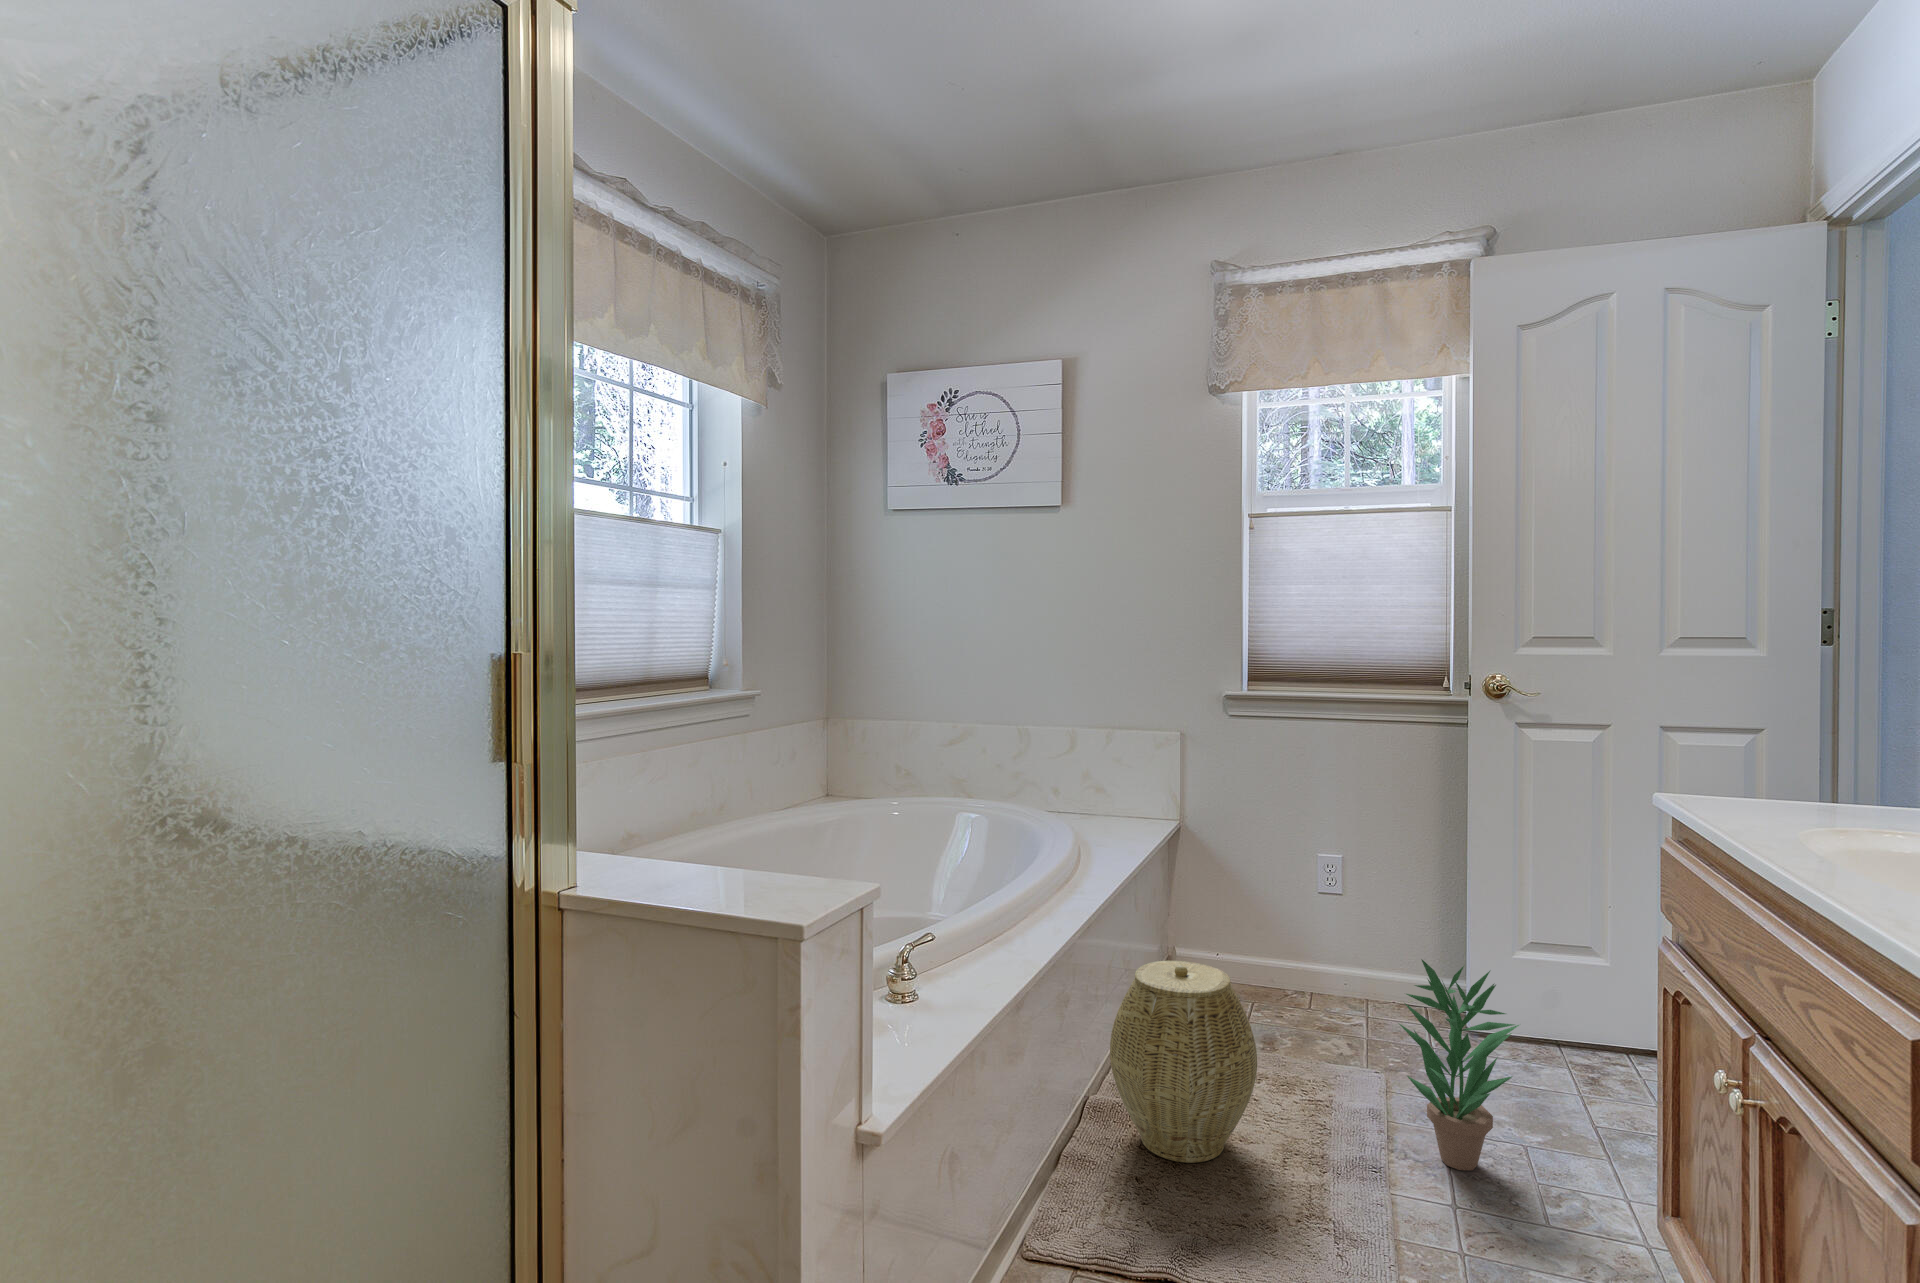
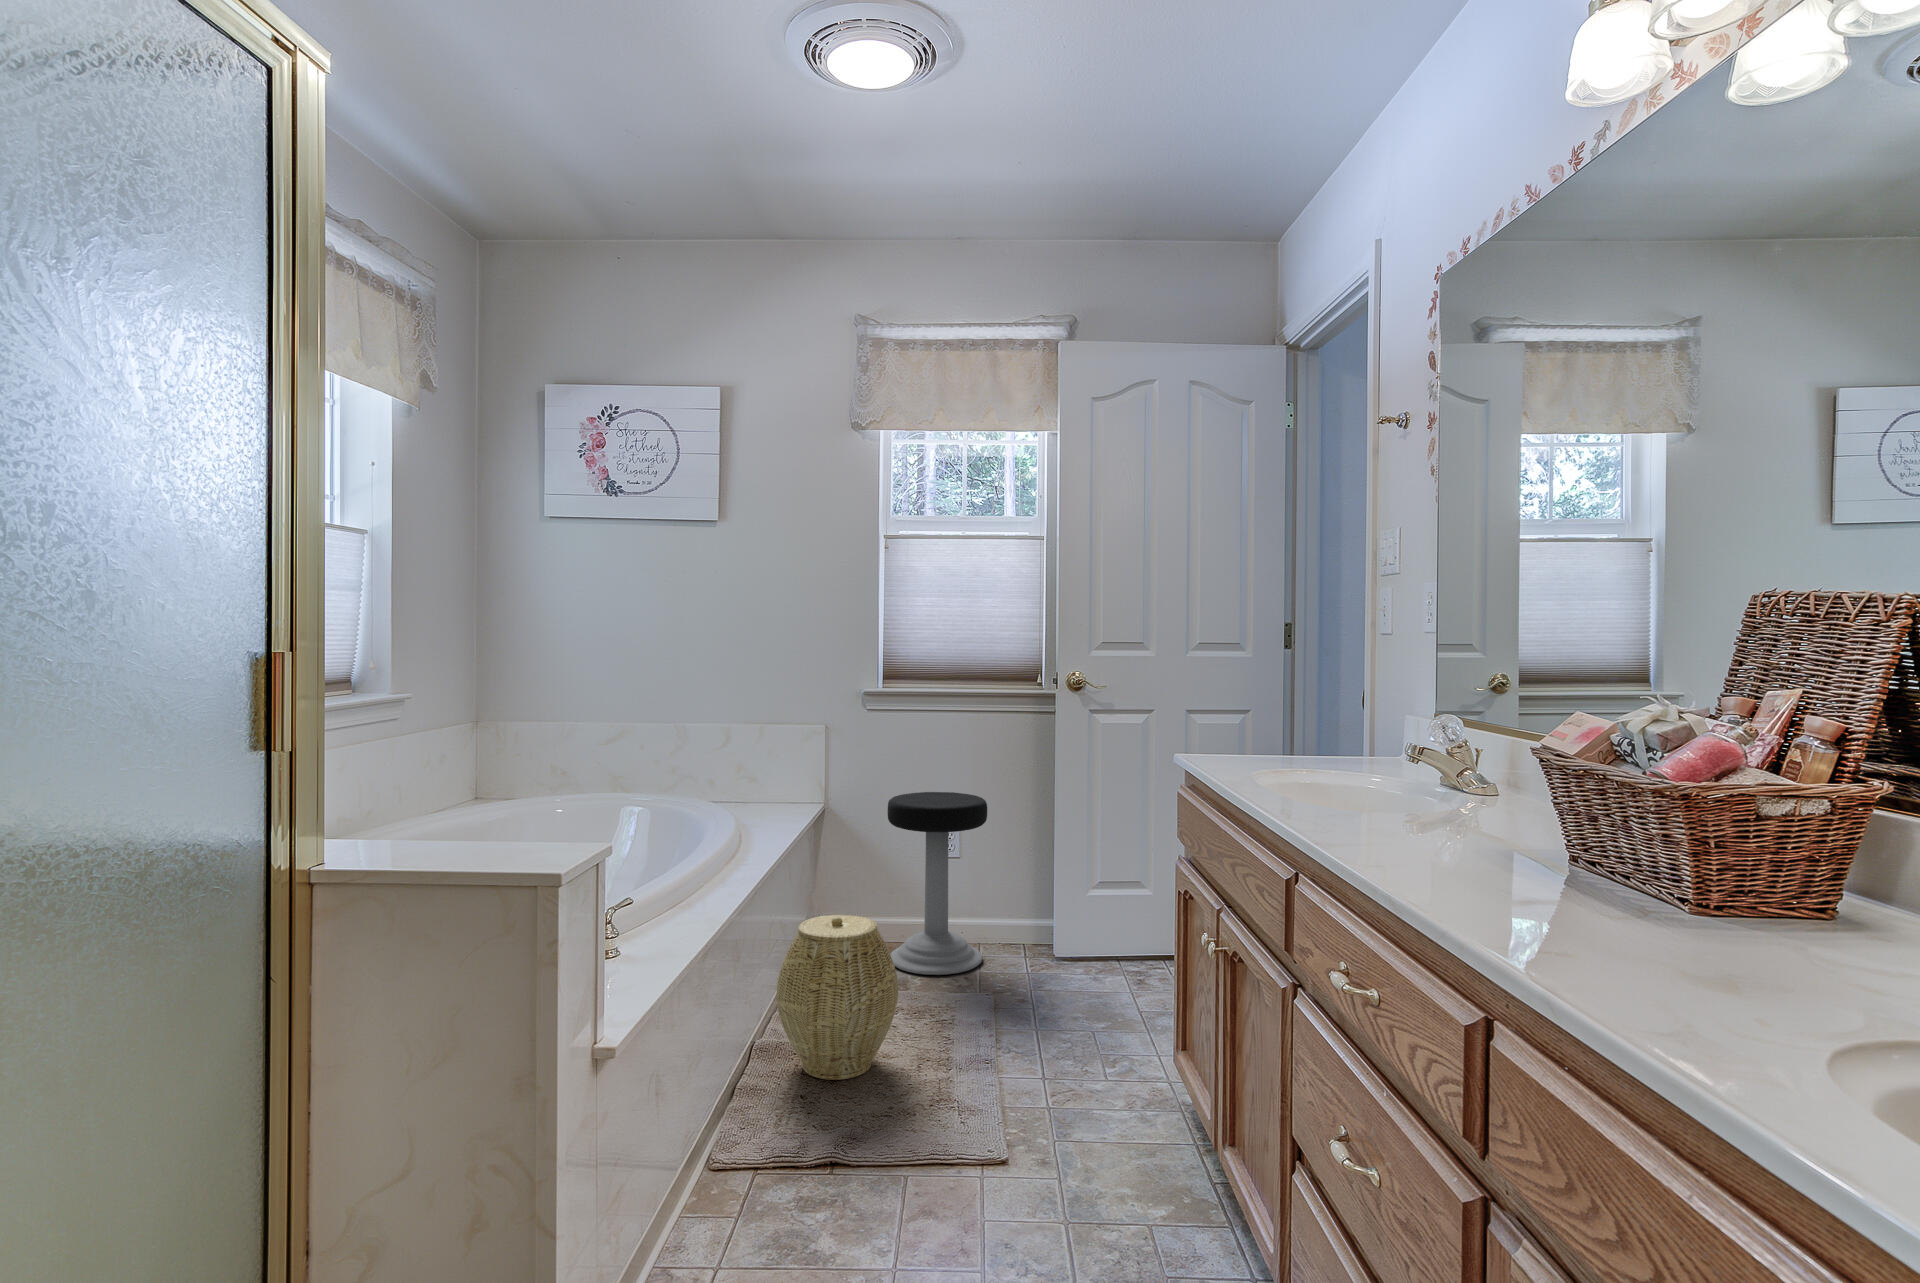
stool: none [1251,814,1377,1037] -> present [887,792,987,975]
potted plant: present [1399,960,1519,1170] -> none [1004,893,1090,1053]

